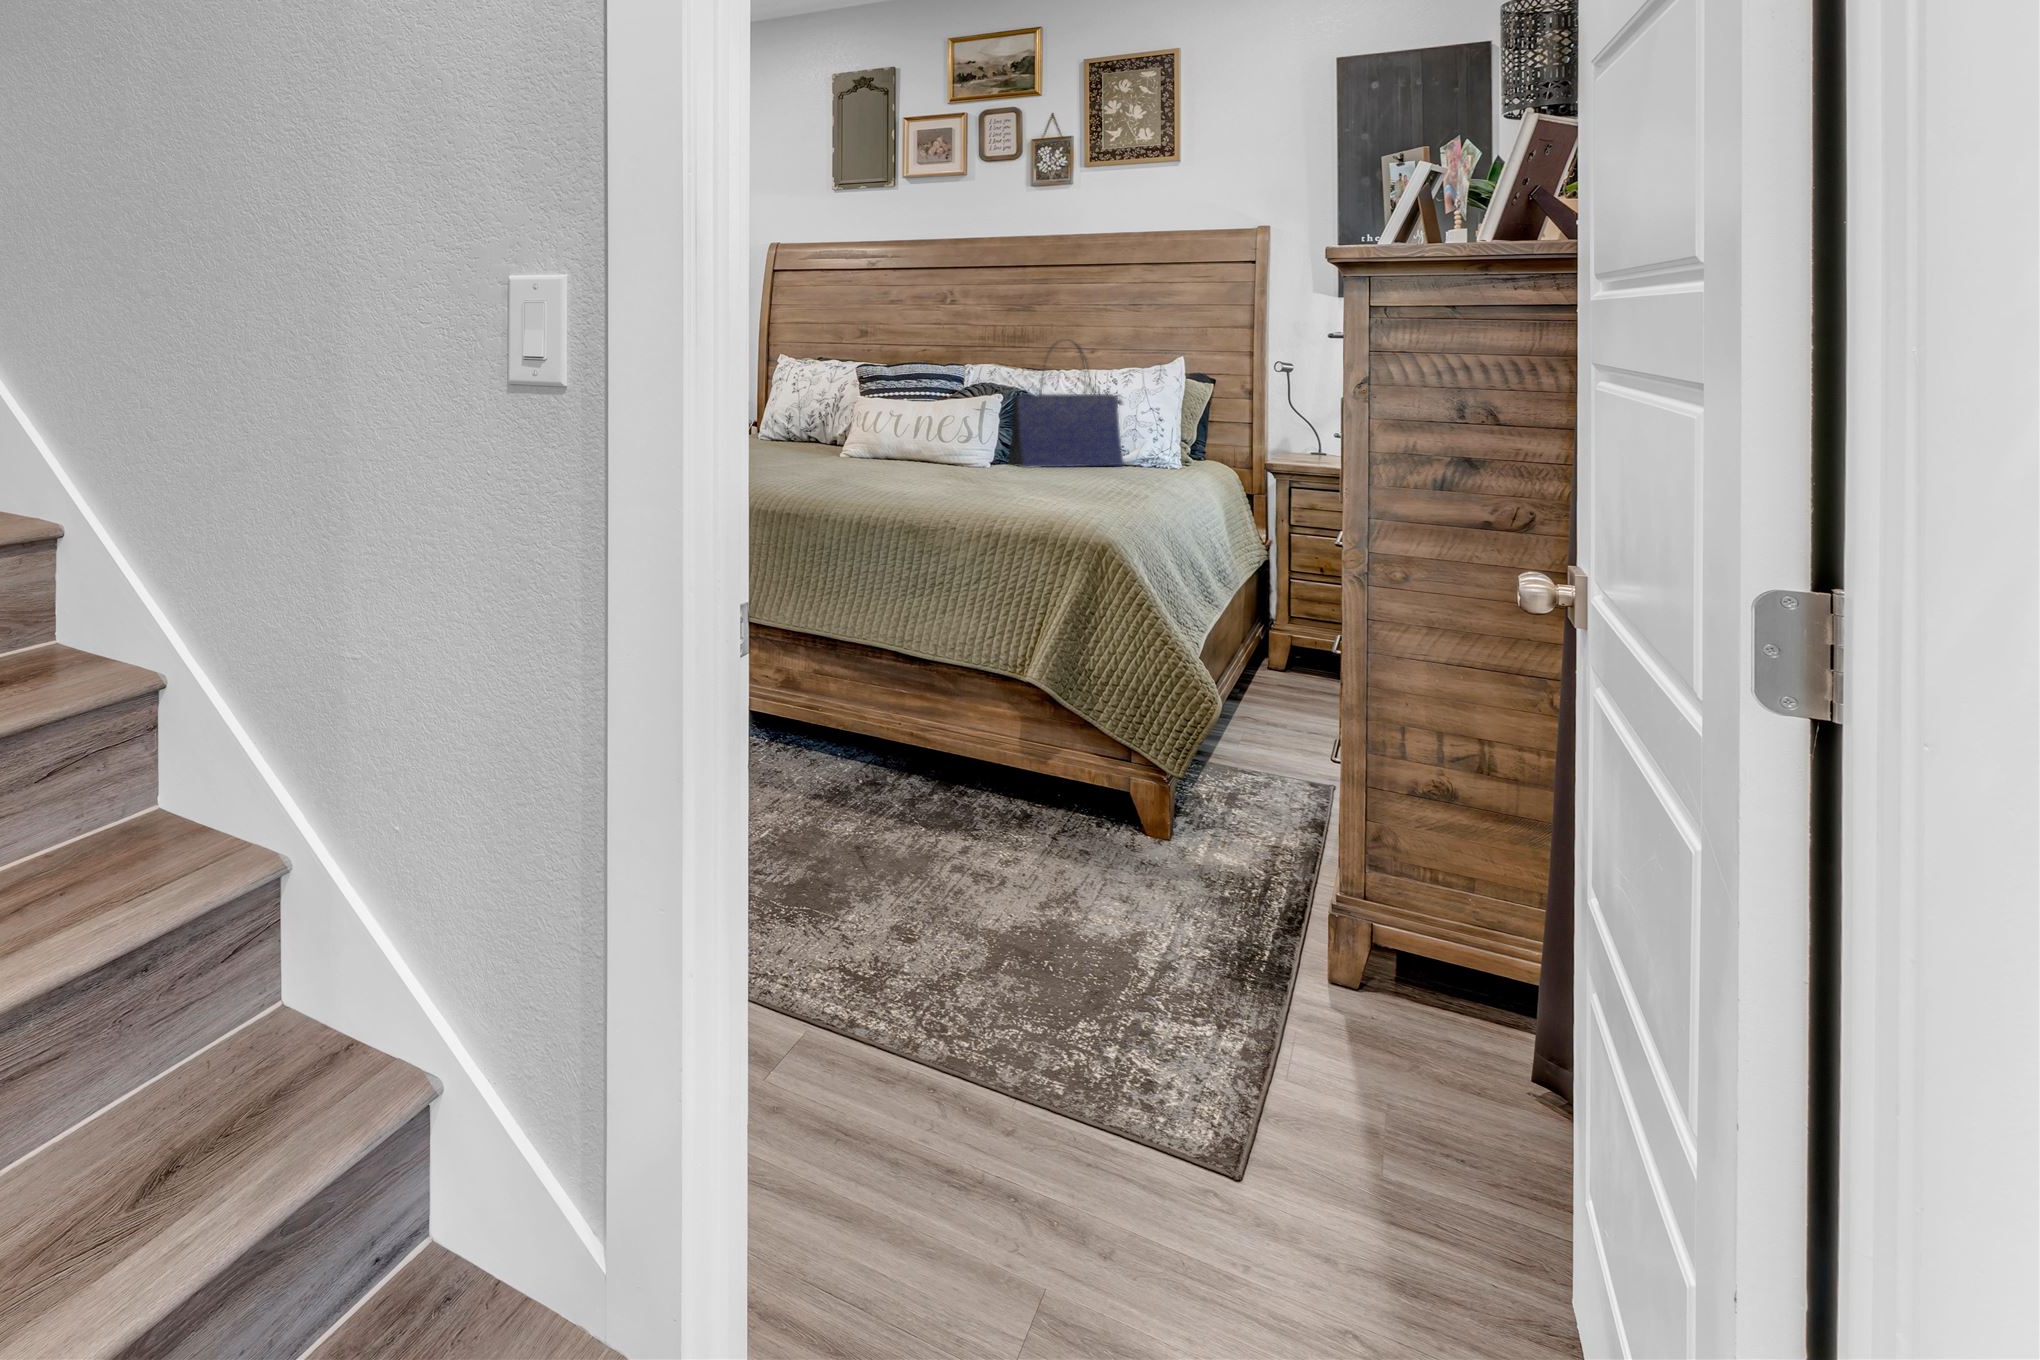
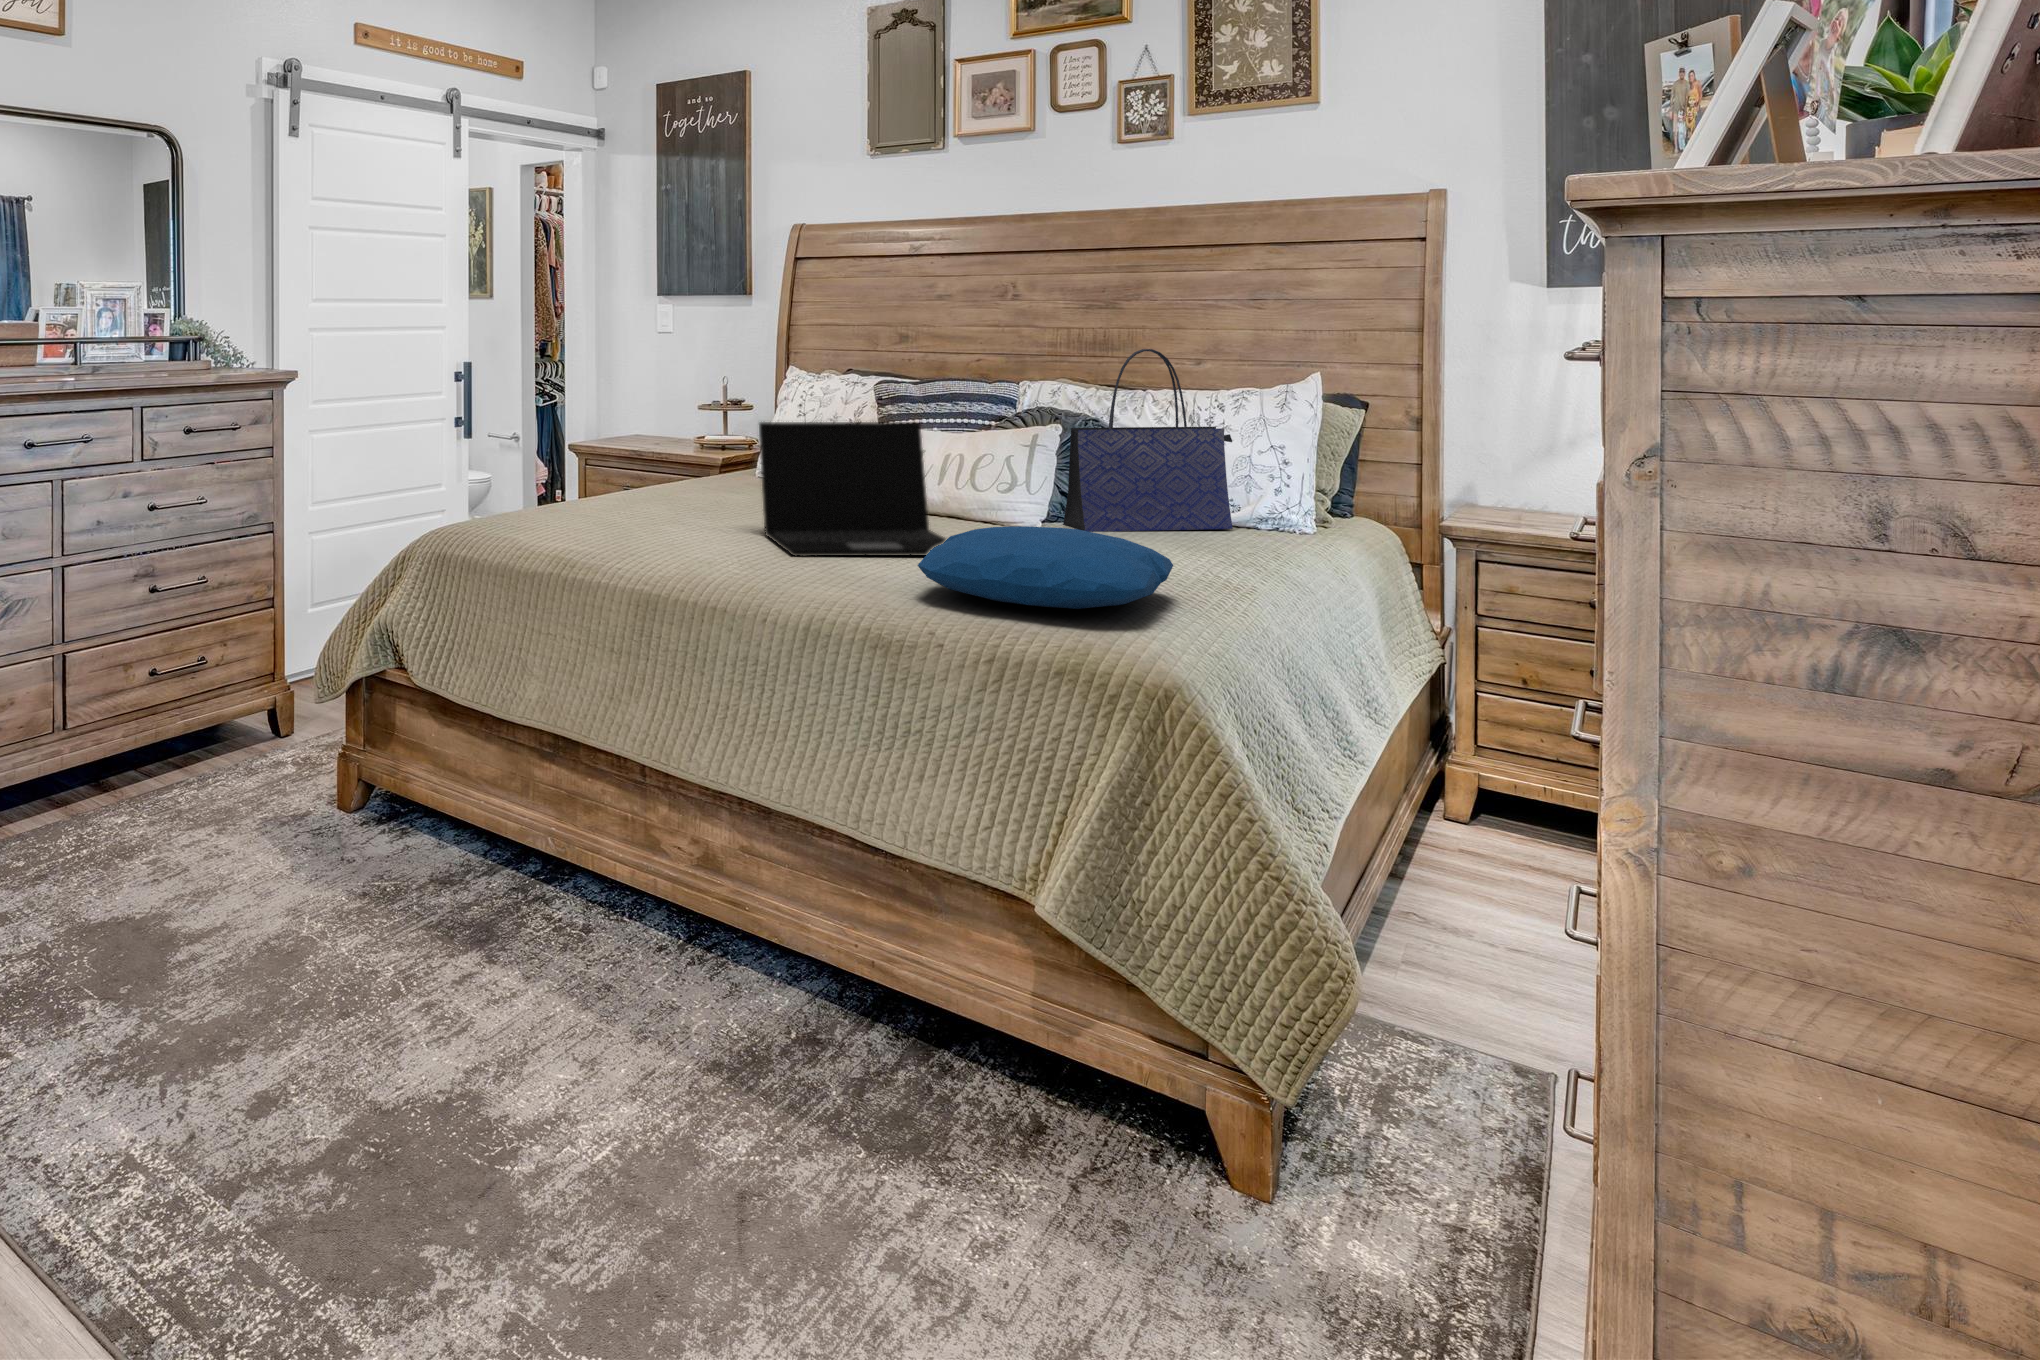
laptop: none [801,390,954,481] -> present [759,422,946,556]
pillow: none [935,455,1097,503] -> present [918,526,1173,609]

